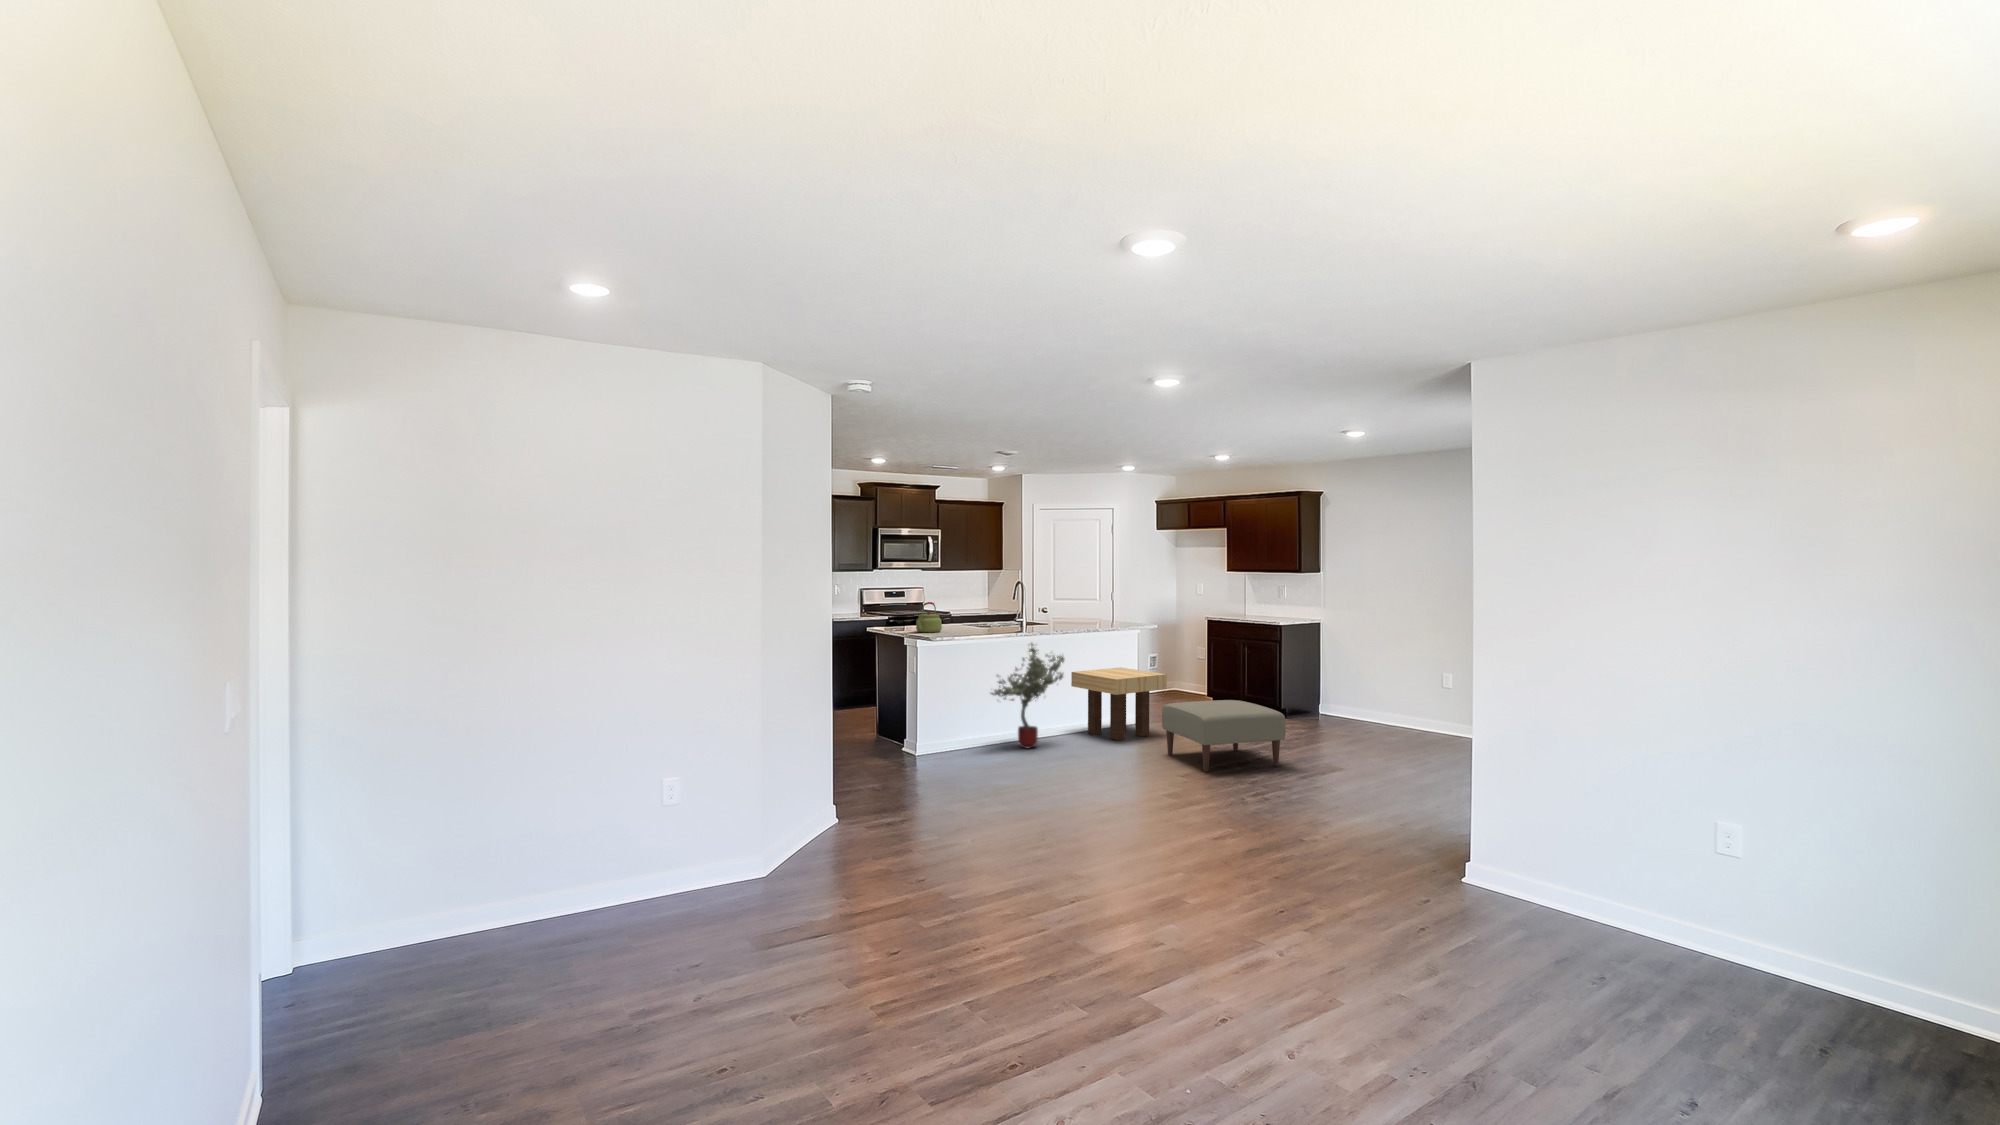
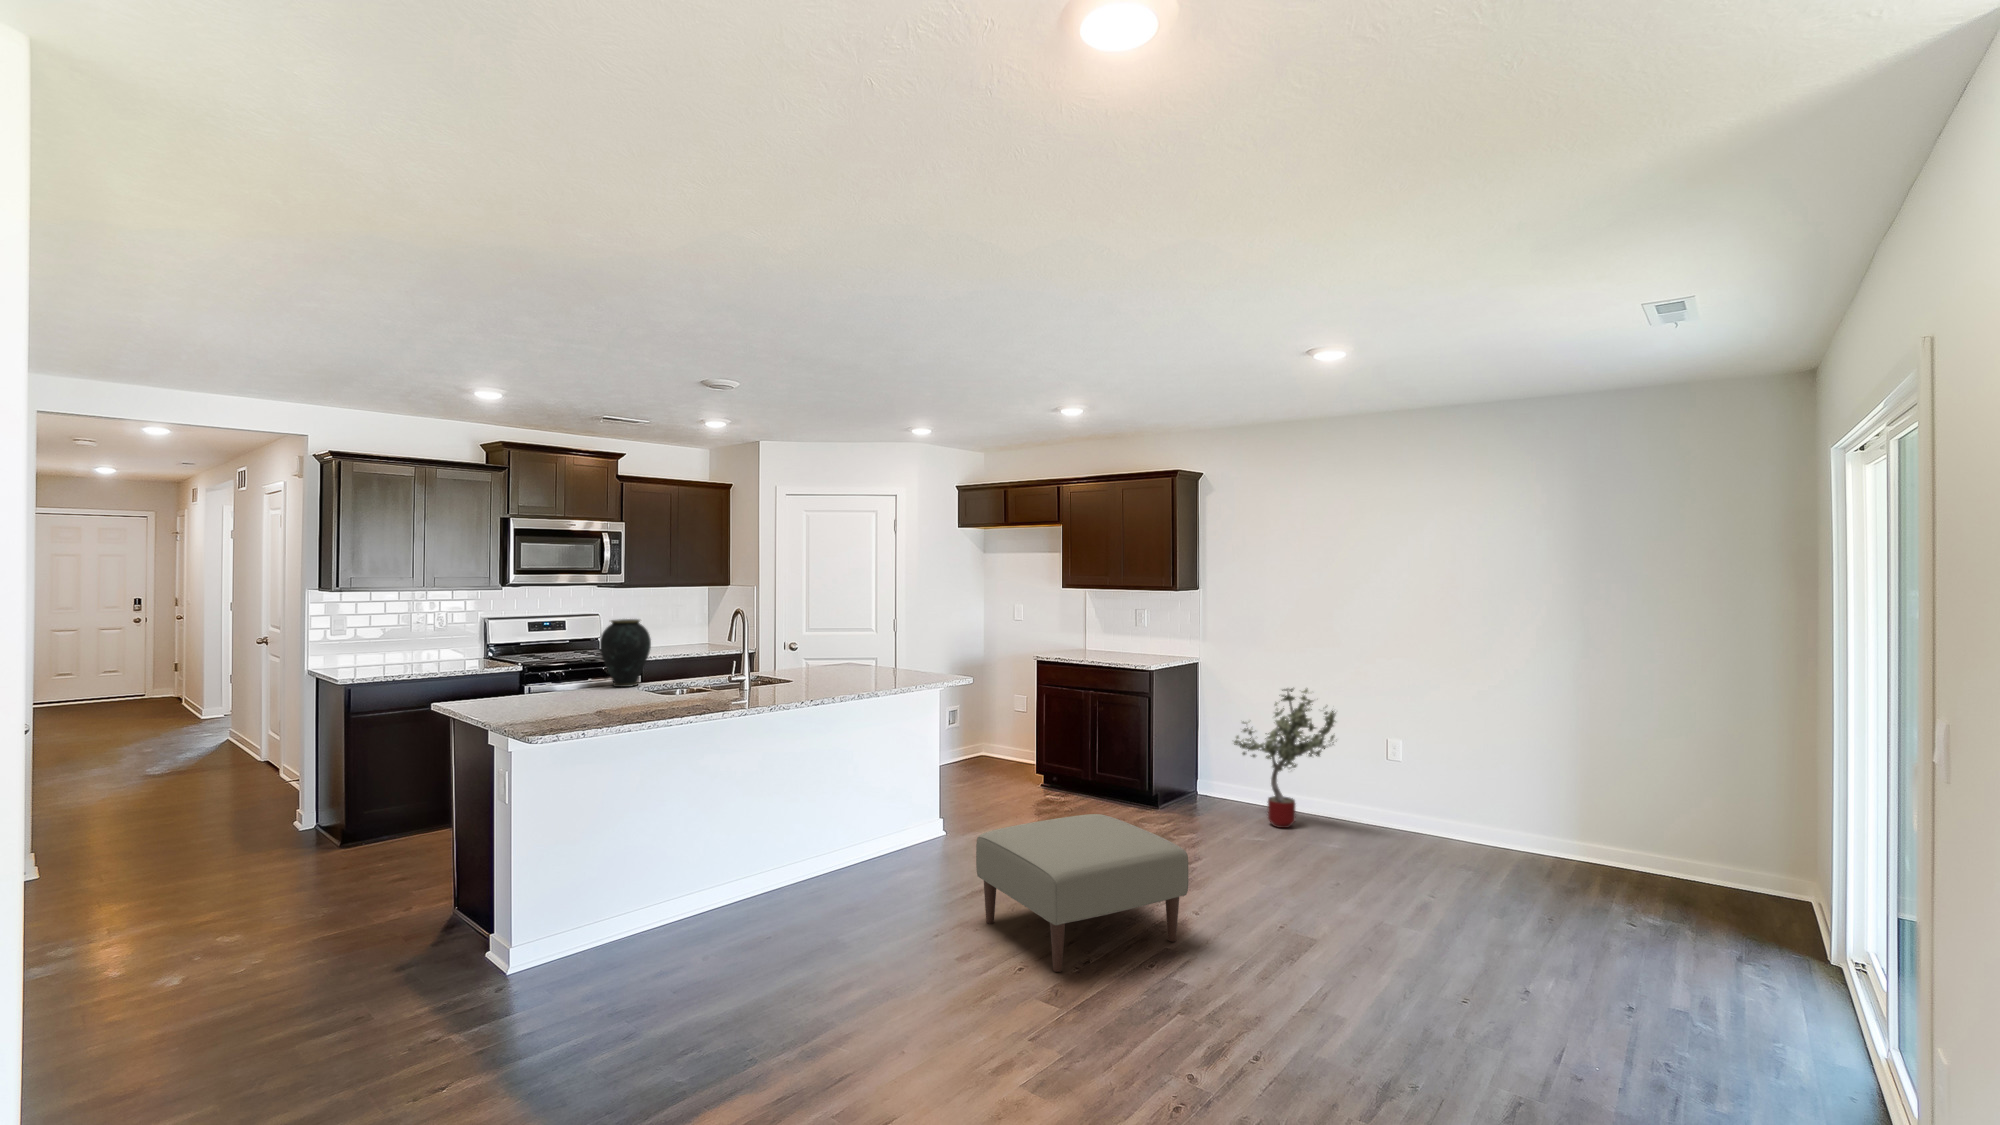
vase: none [940,587,968,626] -> present [600,619,651,687]
kettle: present [916,602,942,632] -> none [534,652,588,708]
potted tree: present [991,643,1064,748] -> present [1234,688,1336,828]
side table: present [1071,667,1167,740] -> none [823,749,981,886]

